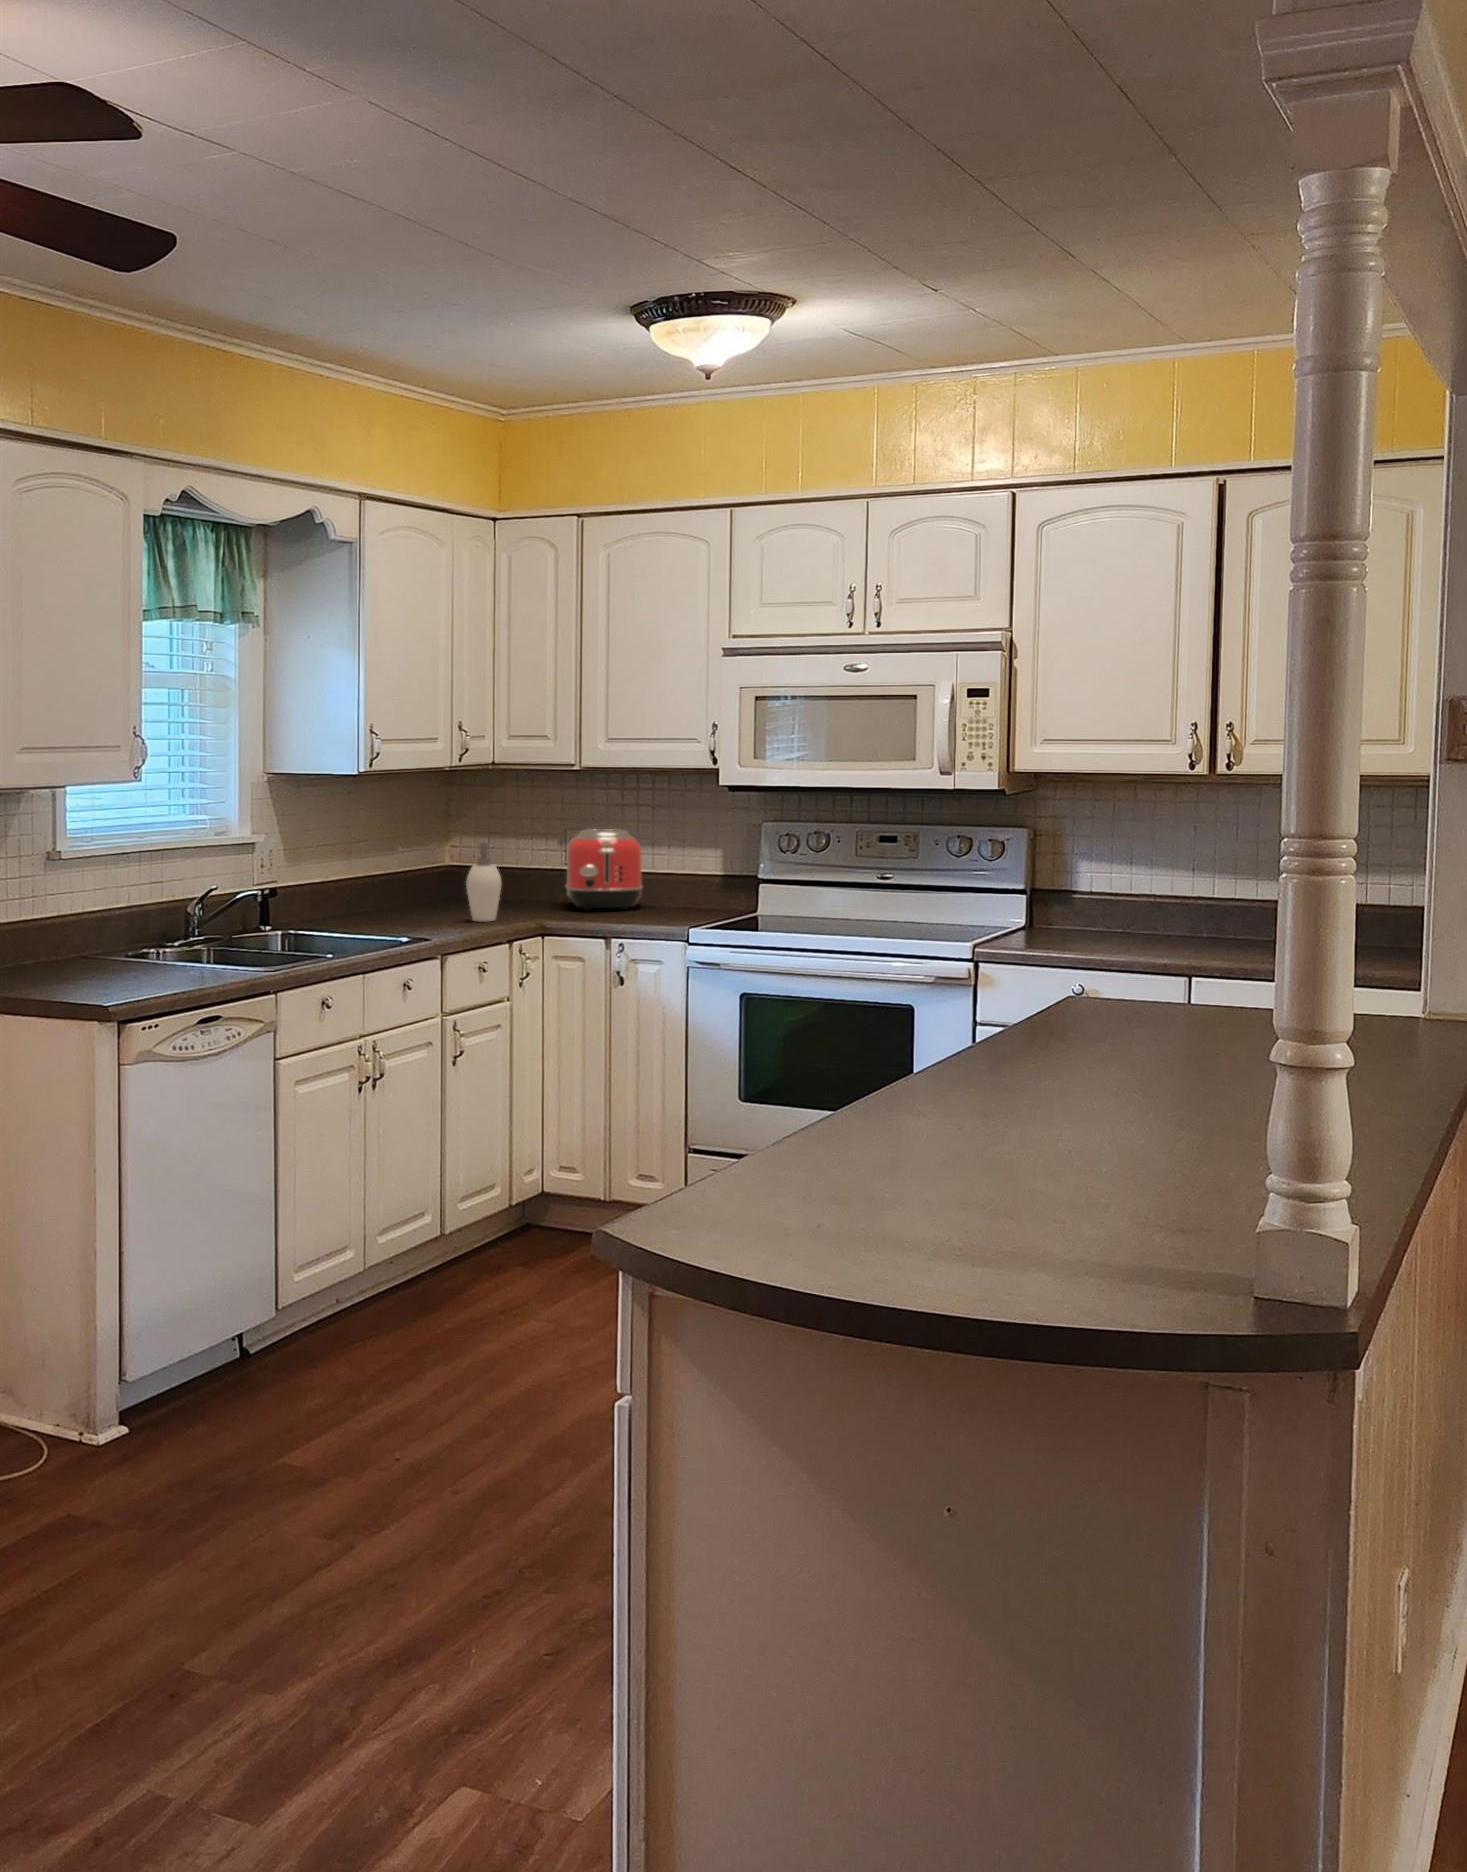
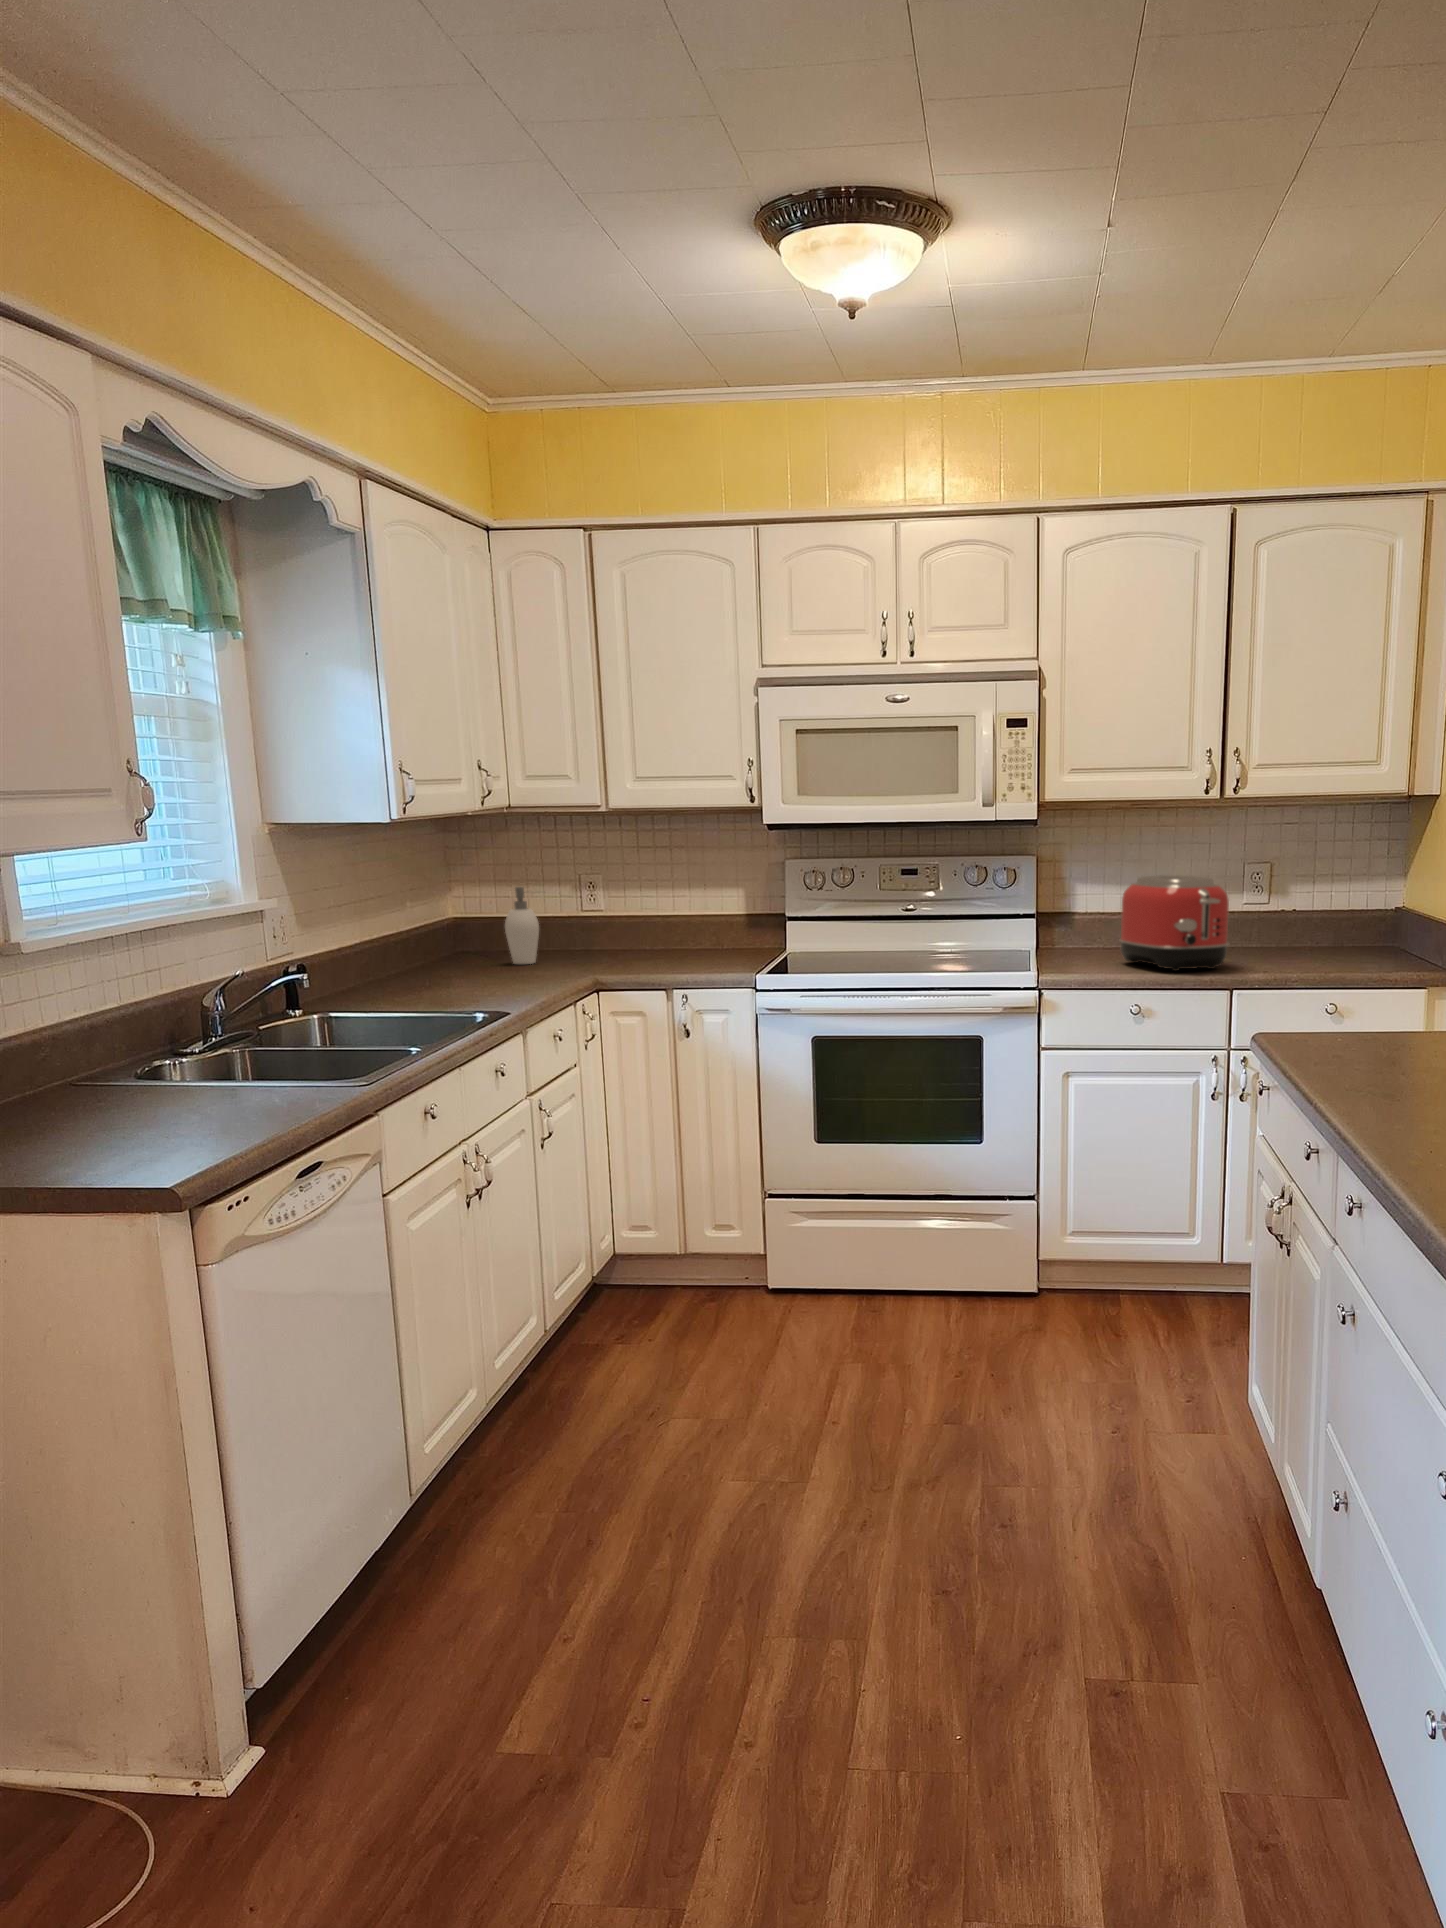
toaster: present [566,829,643,910] -> present [1120,875,1229,971]

